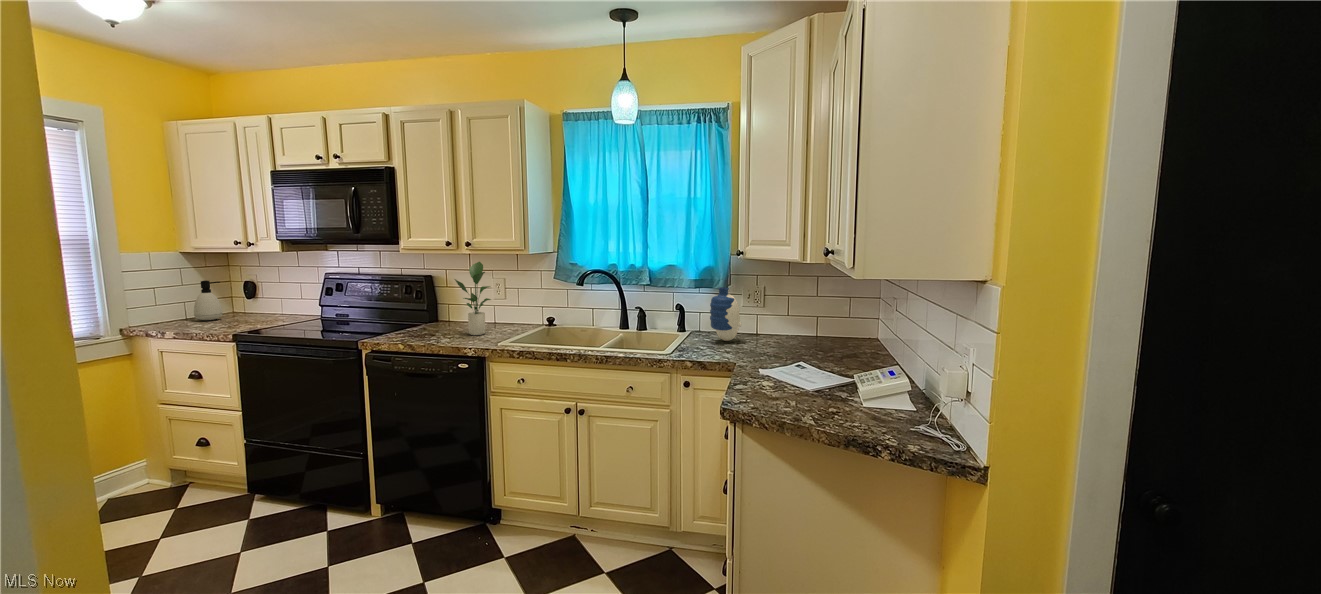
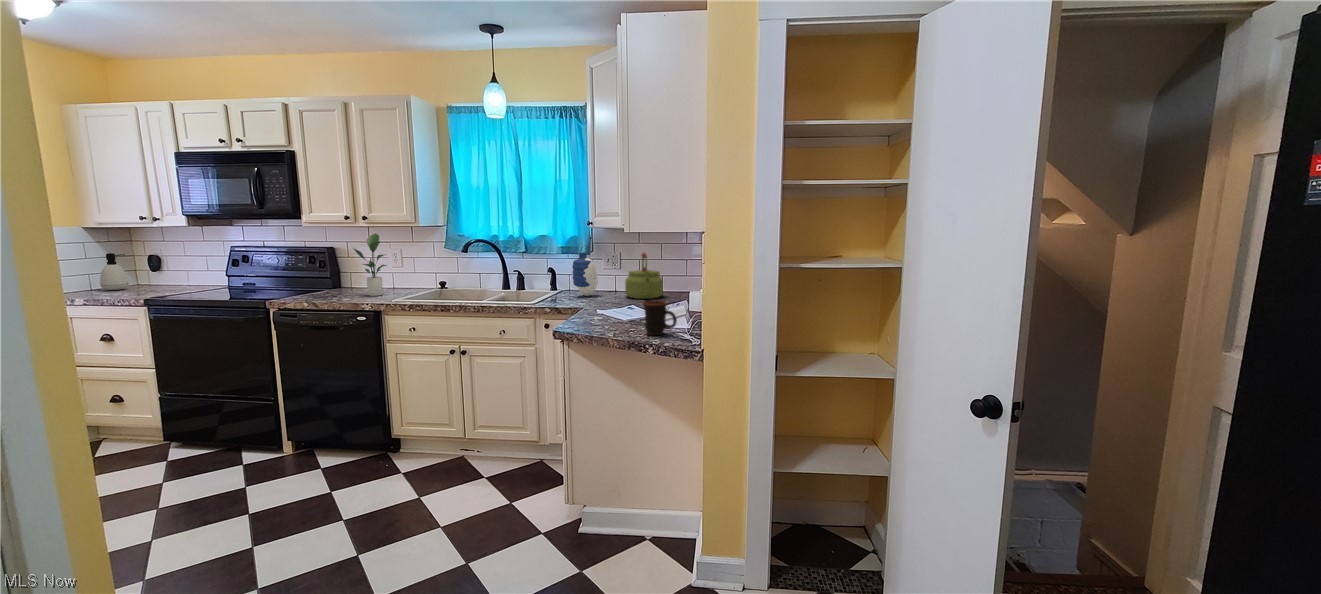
kettle: none [777,289,827,348] -> present [625,253,663,299]
mug: none [875,376,933,432] -> present [643,300,677,335]

